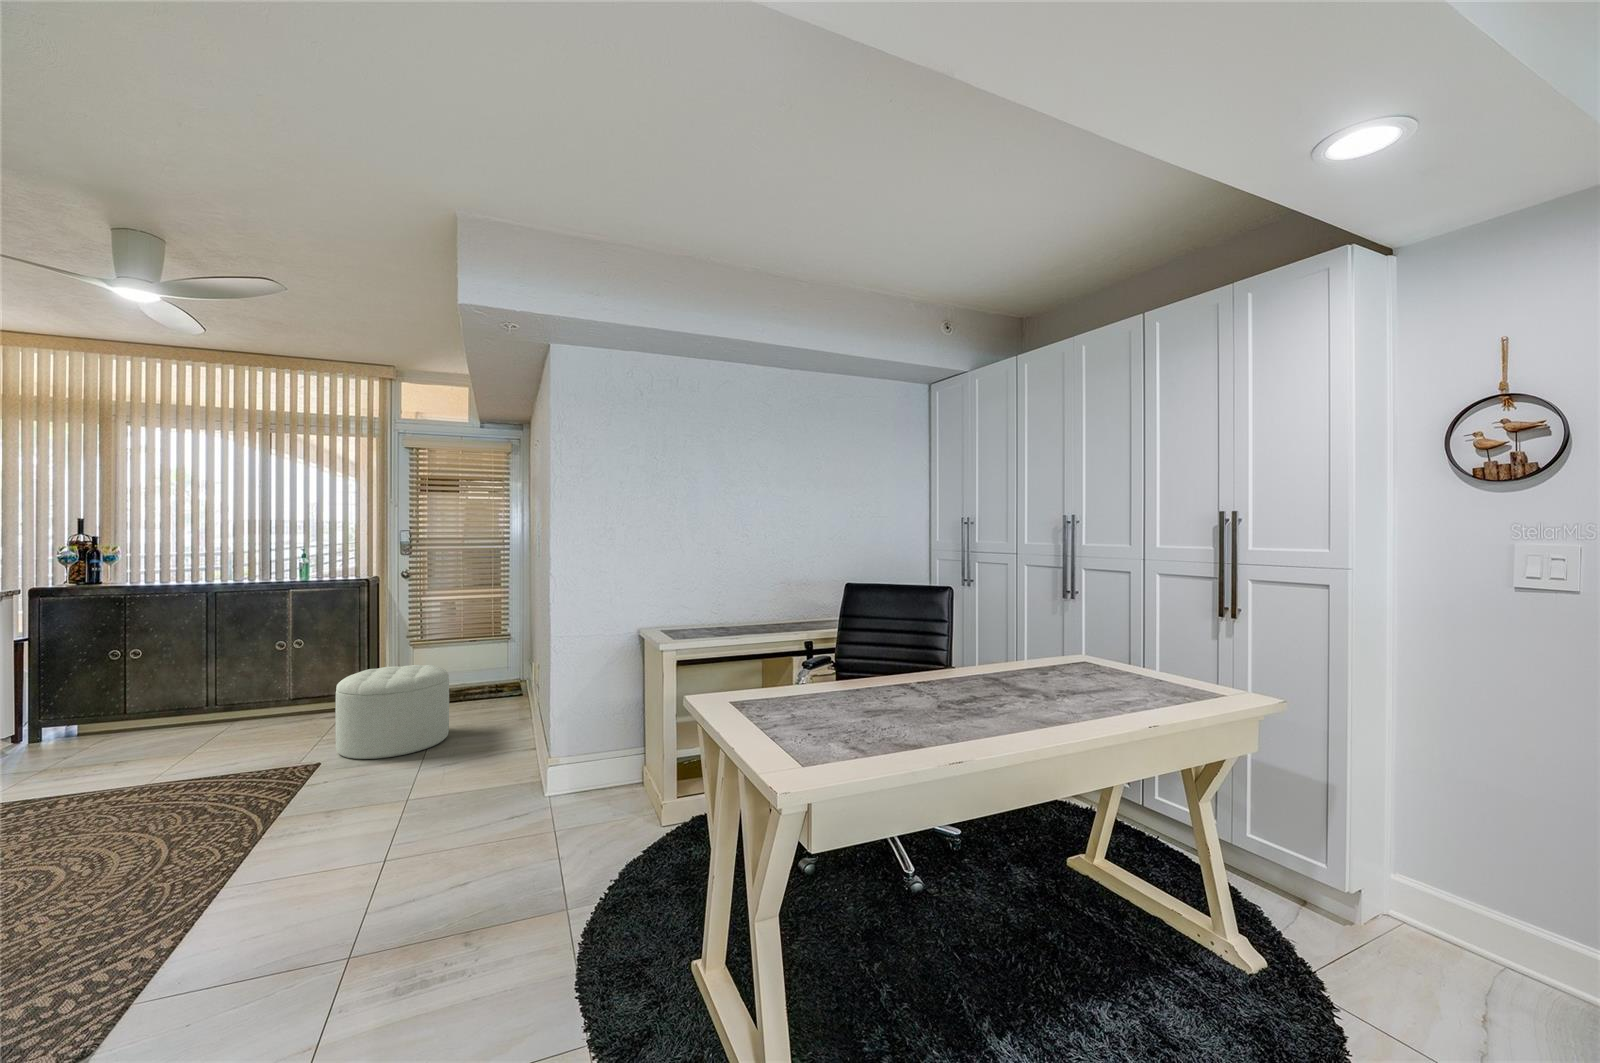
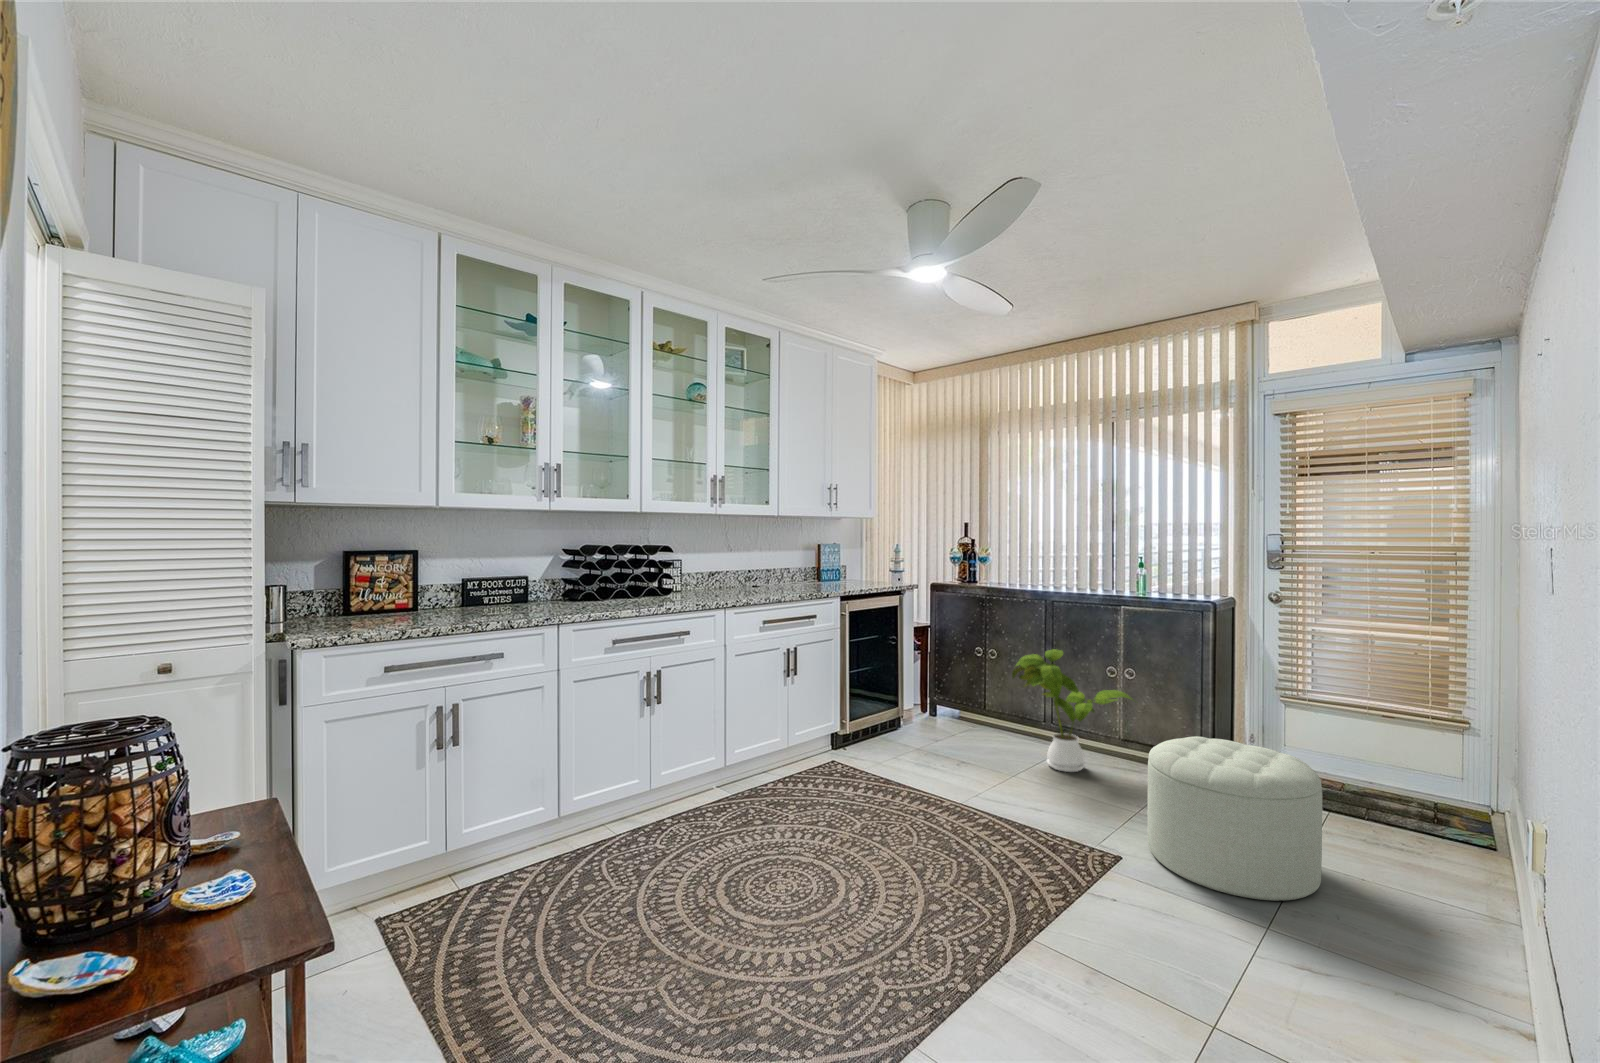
house plant: none [171,632,309,739] -> present [1012,649,1134,772]

